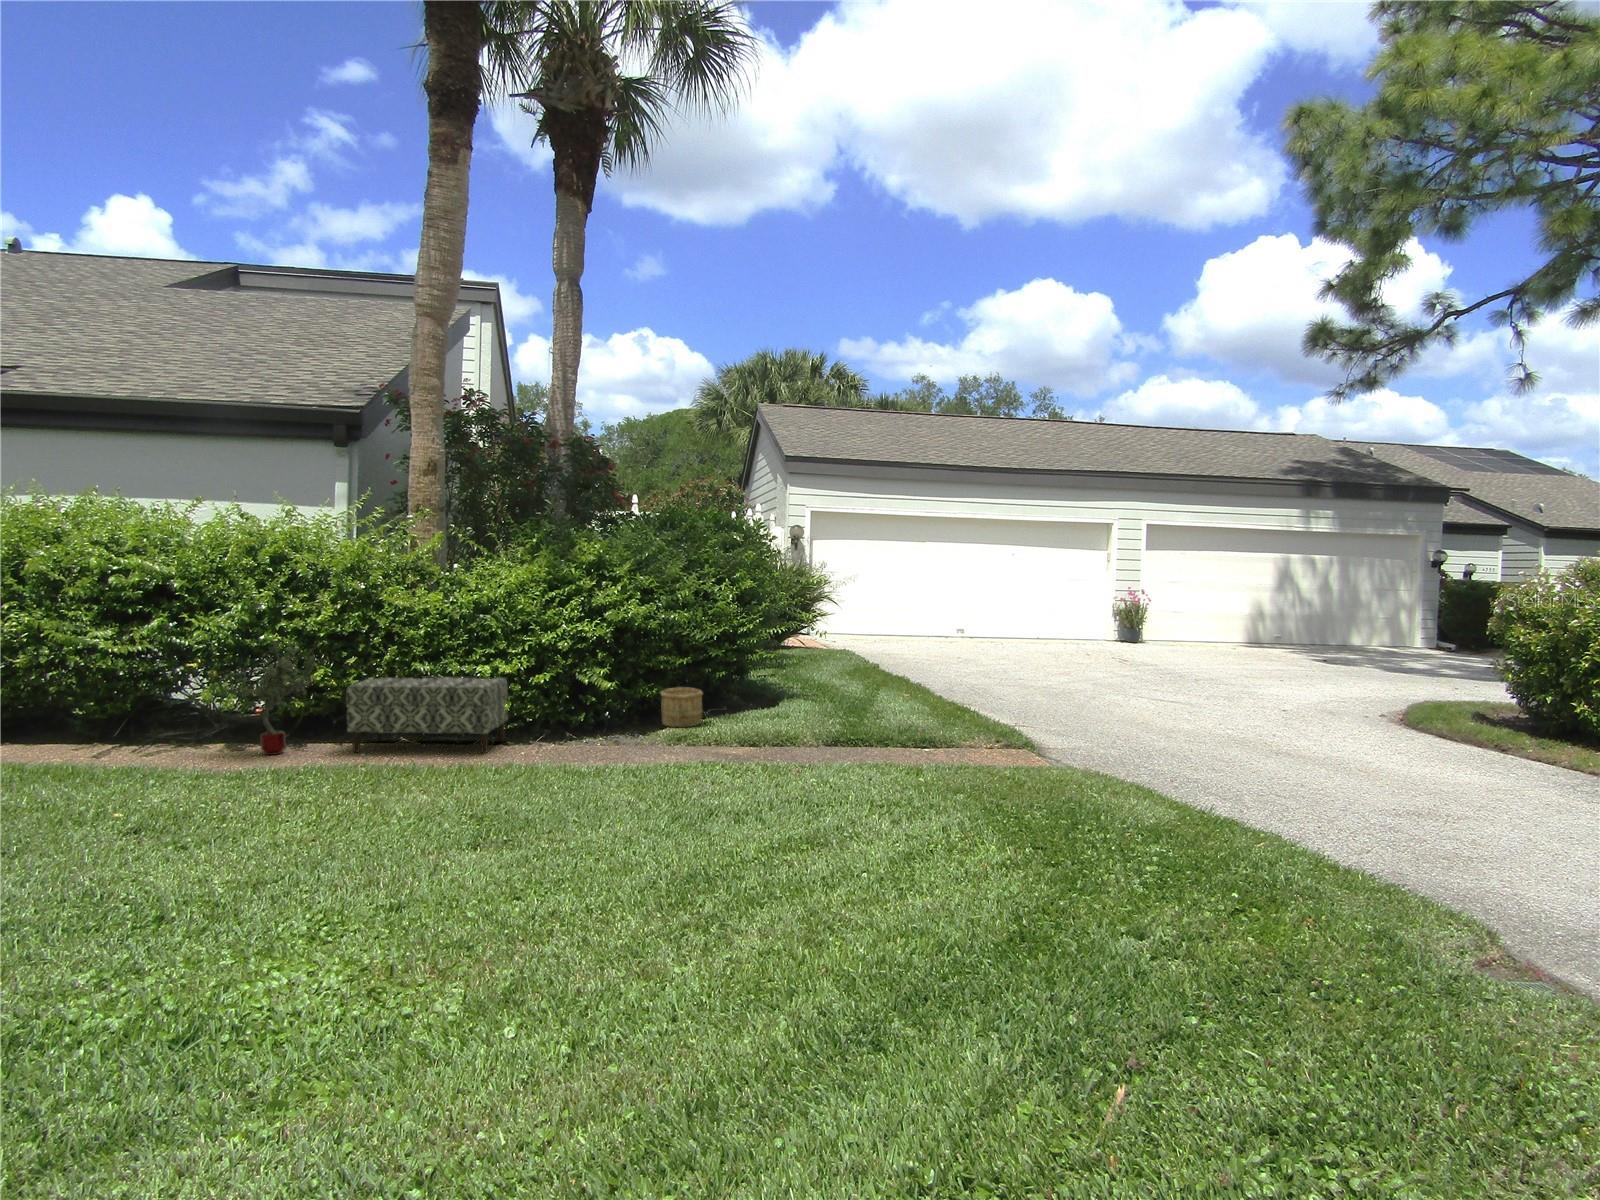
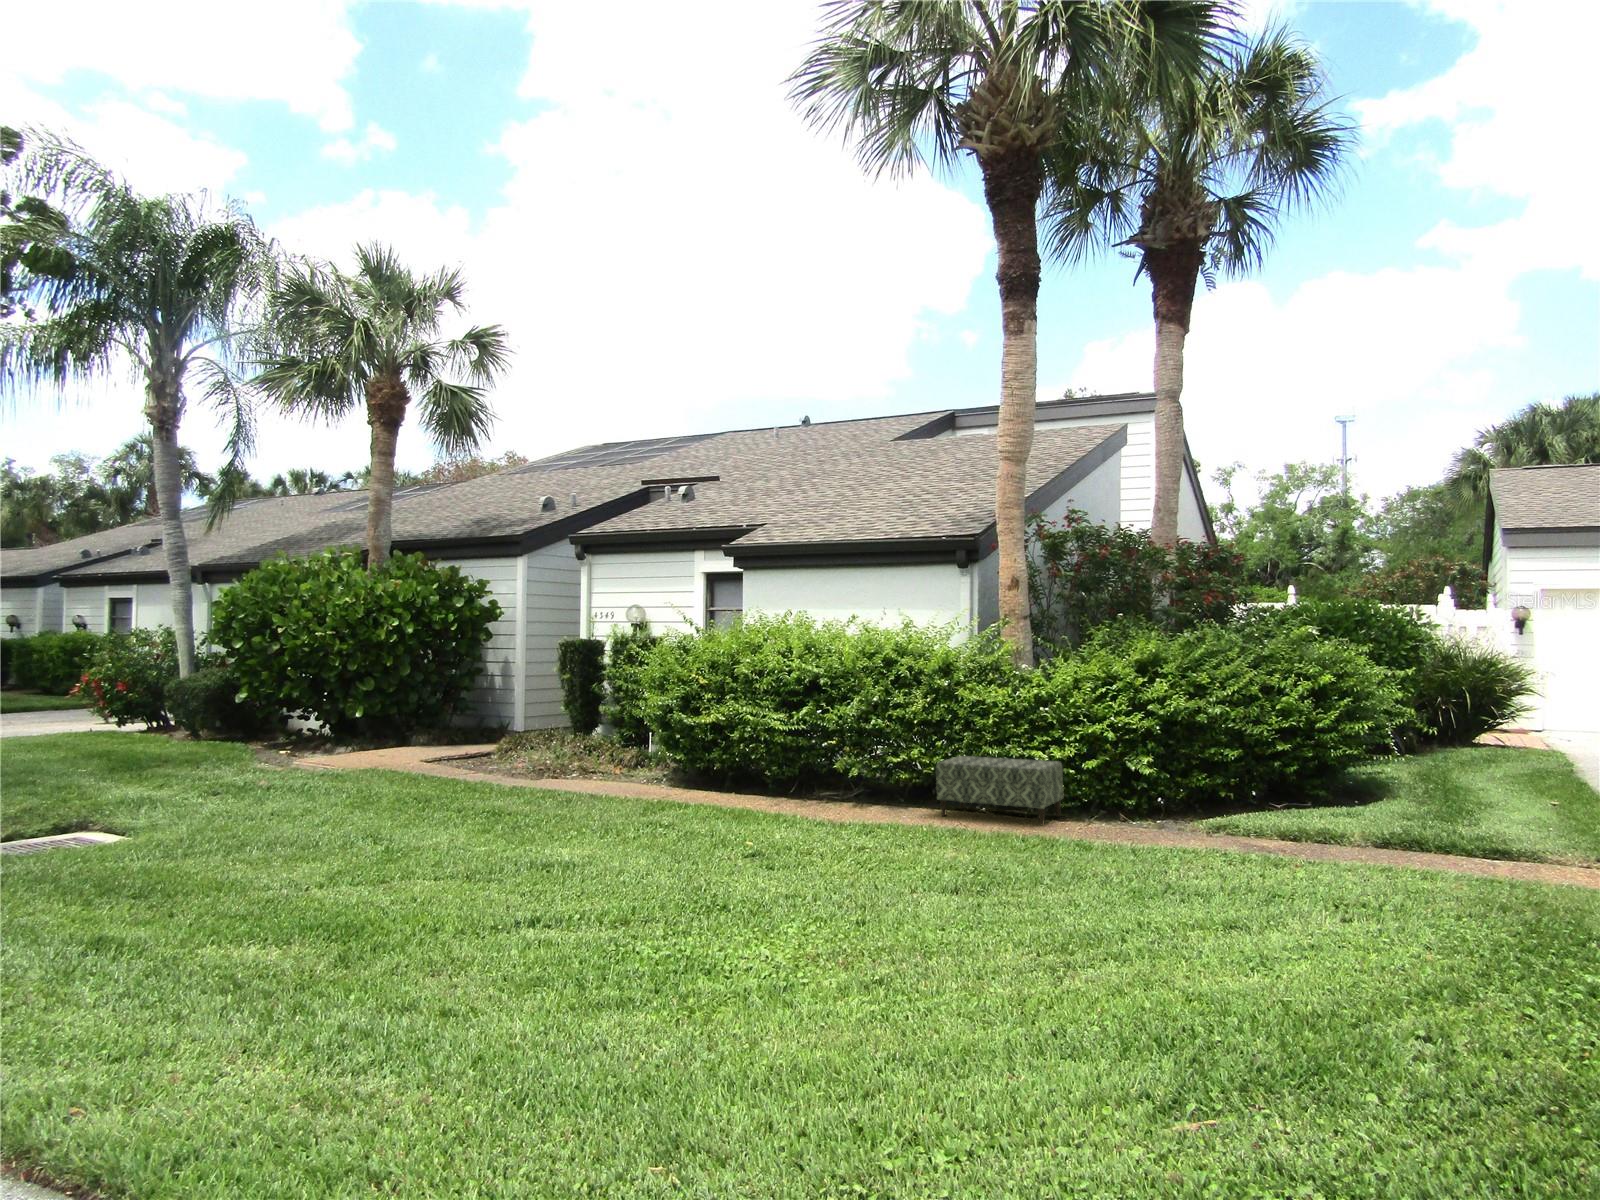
potted tree: present [229,641,315,755] -> none [855,725,916,813]
wooden bucket: present [661,687,703,727] -> none [1206,779,1249,817]

